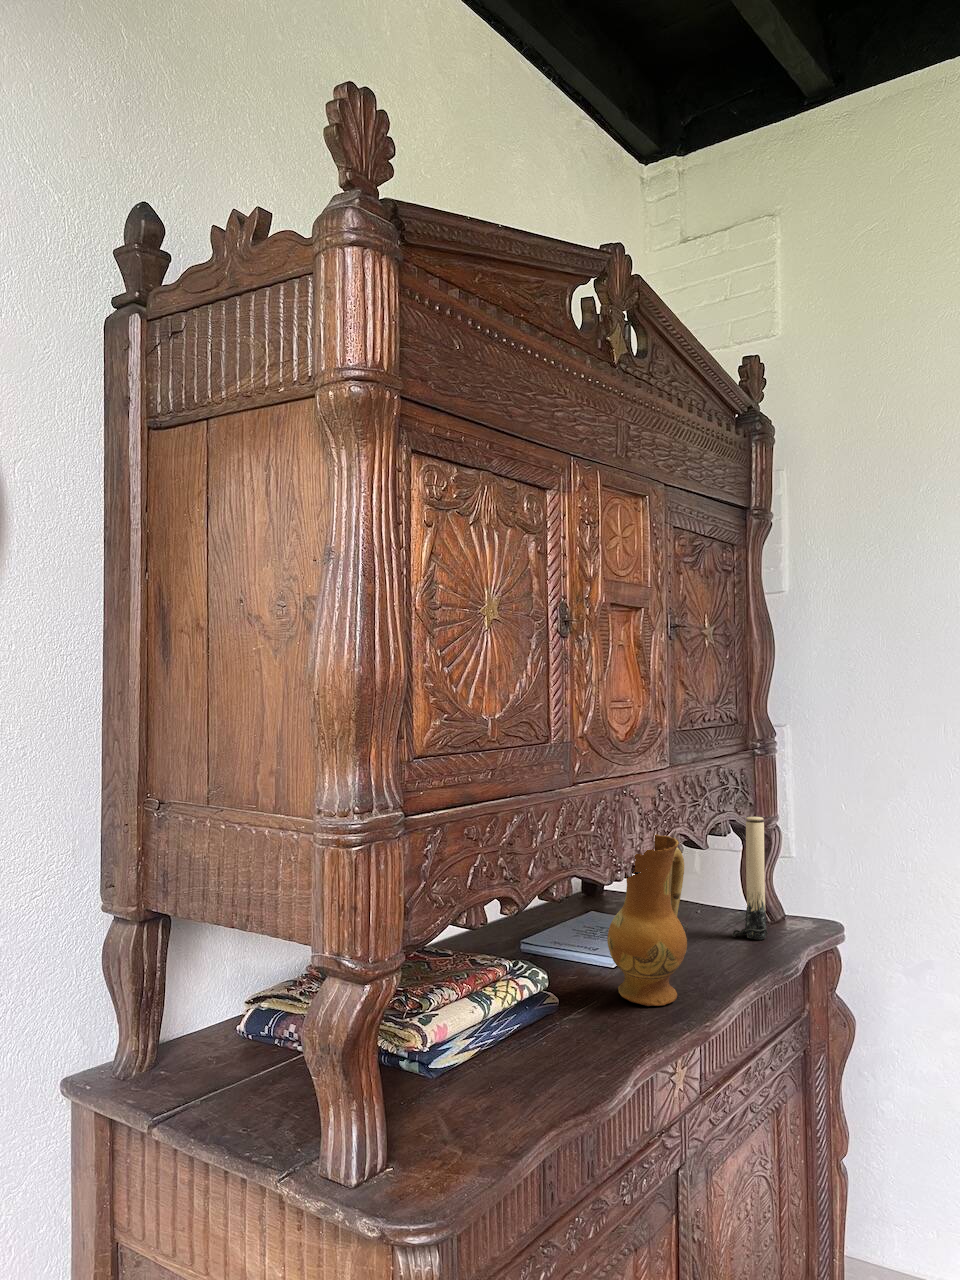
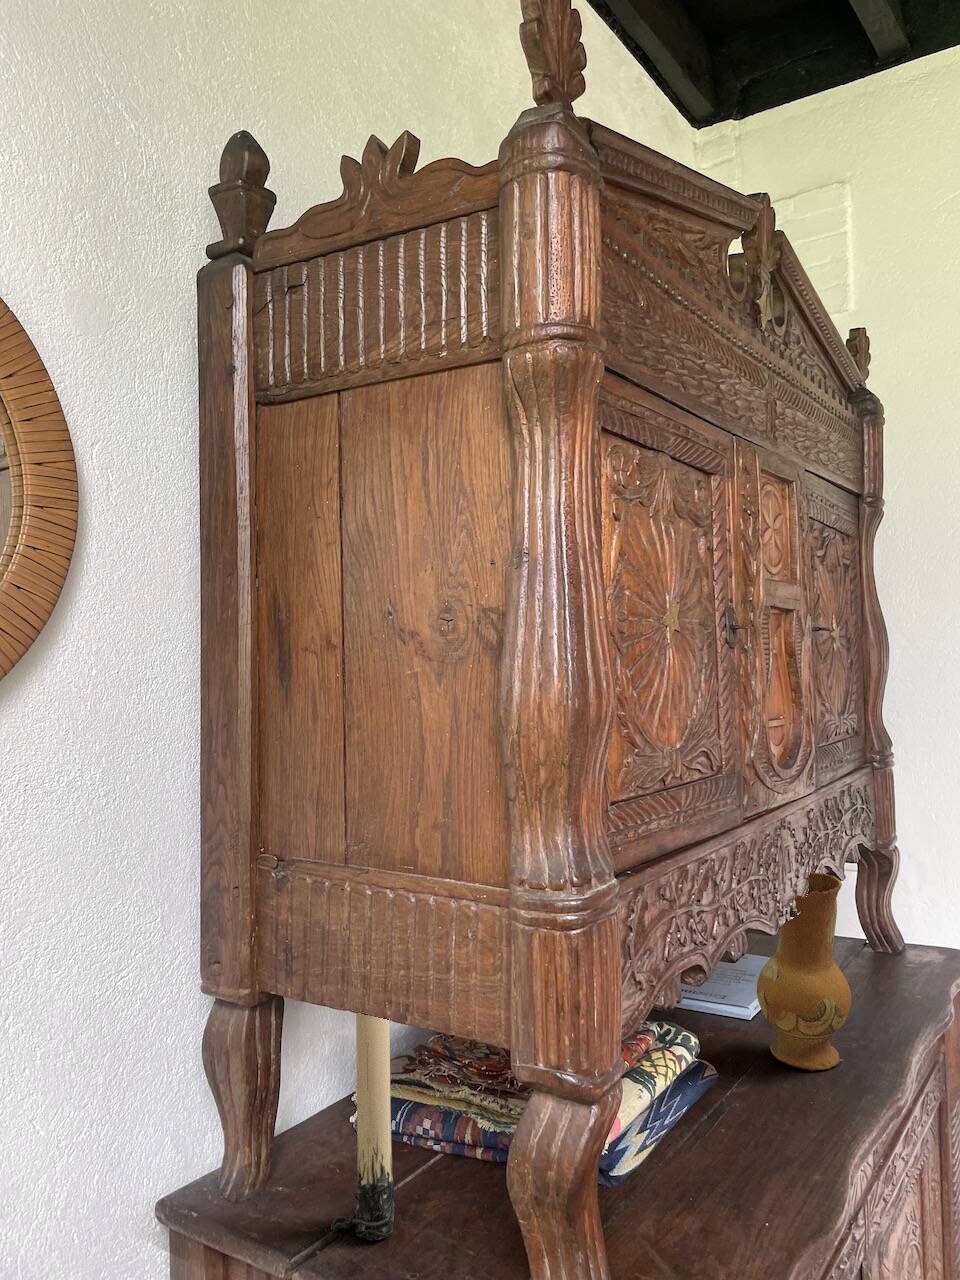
candle: present [732,817,768,939] -> present [331,1013,395,1240]

